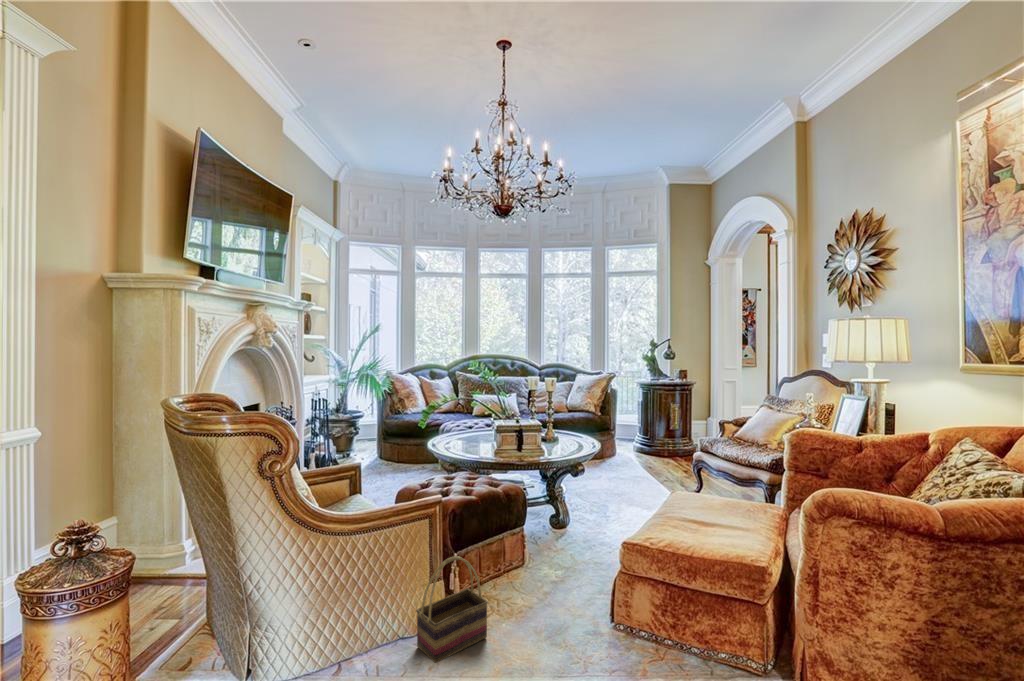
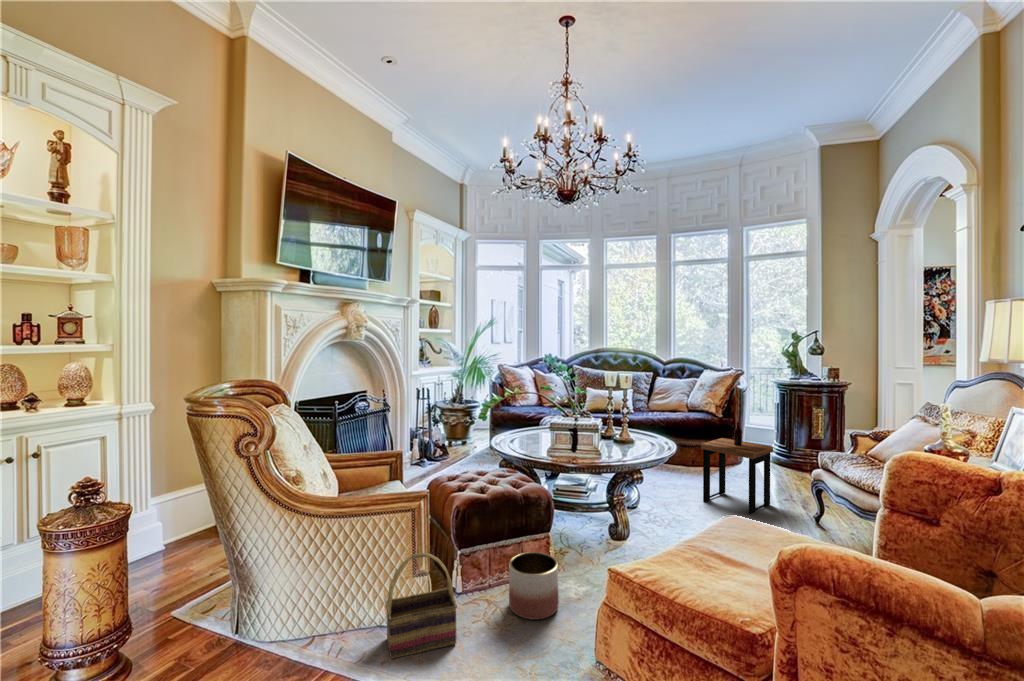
side table: none [603,417,658,496] -> present [701,421,773,515]
planter: none [508,545,553,605] -> present [509,552,559,620]

